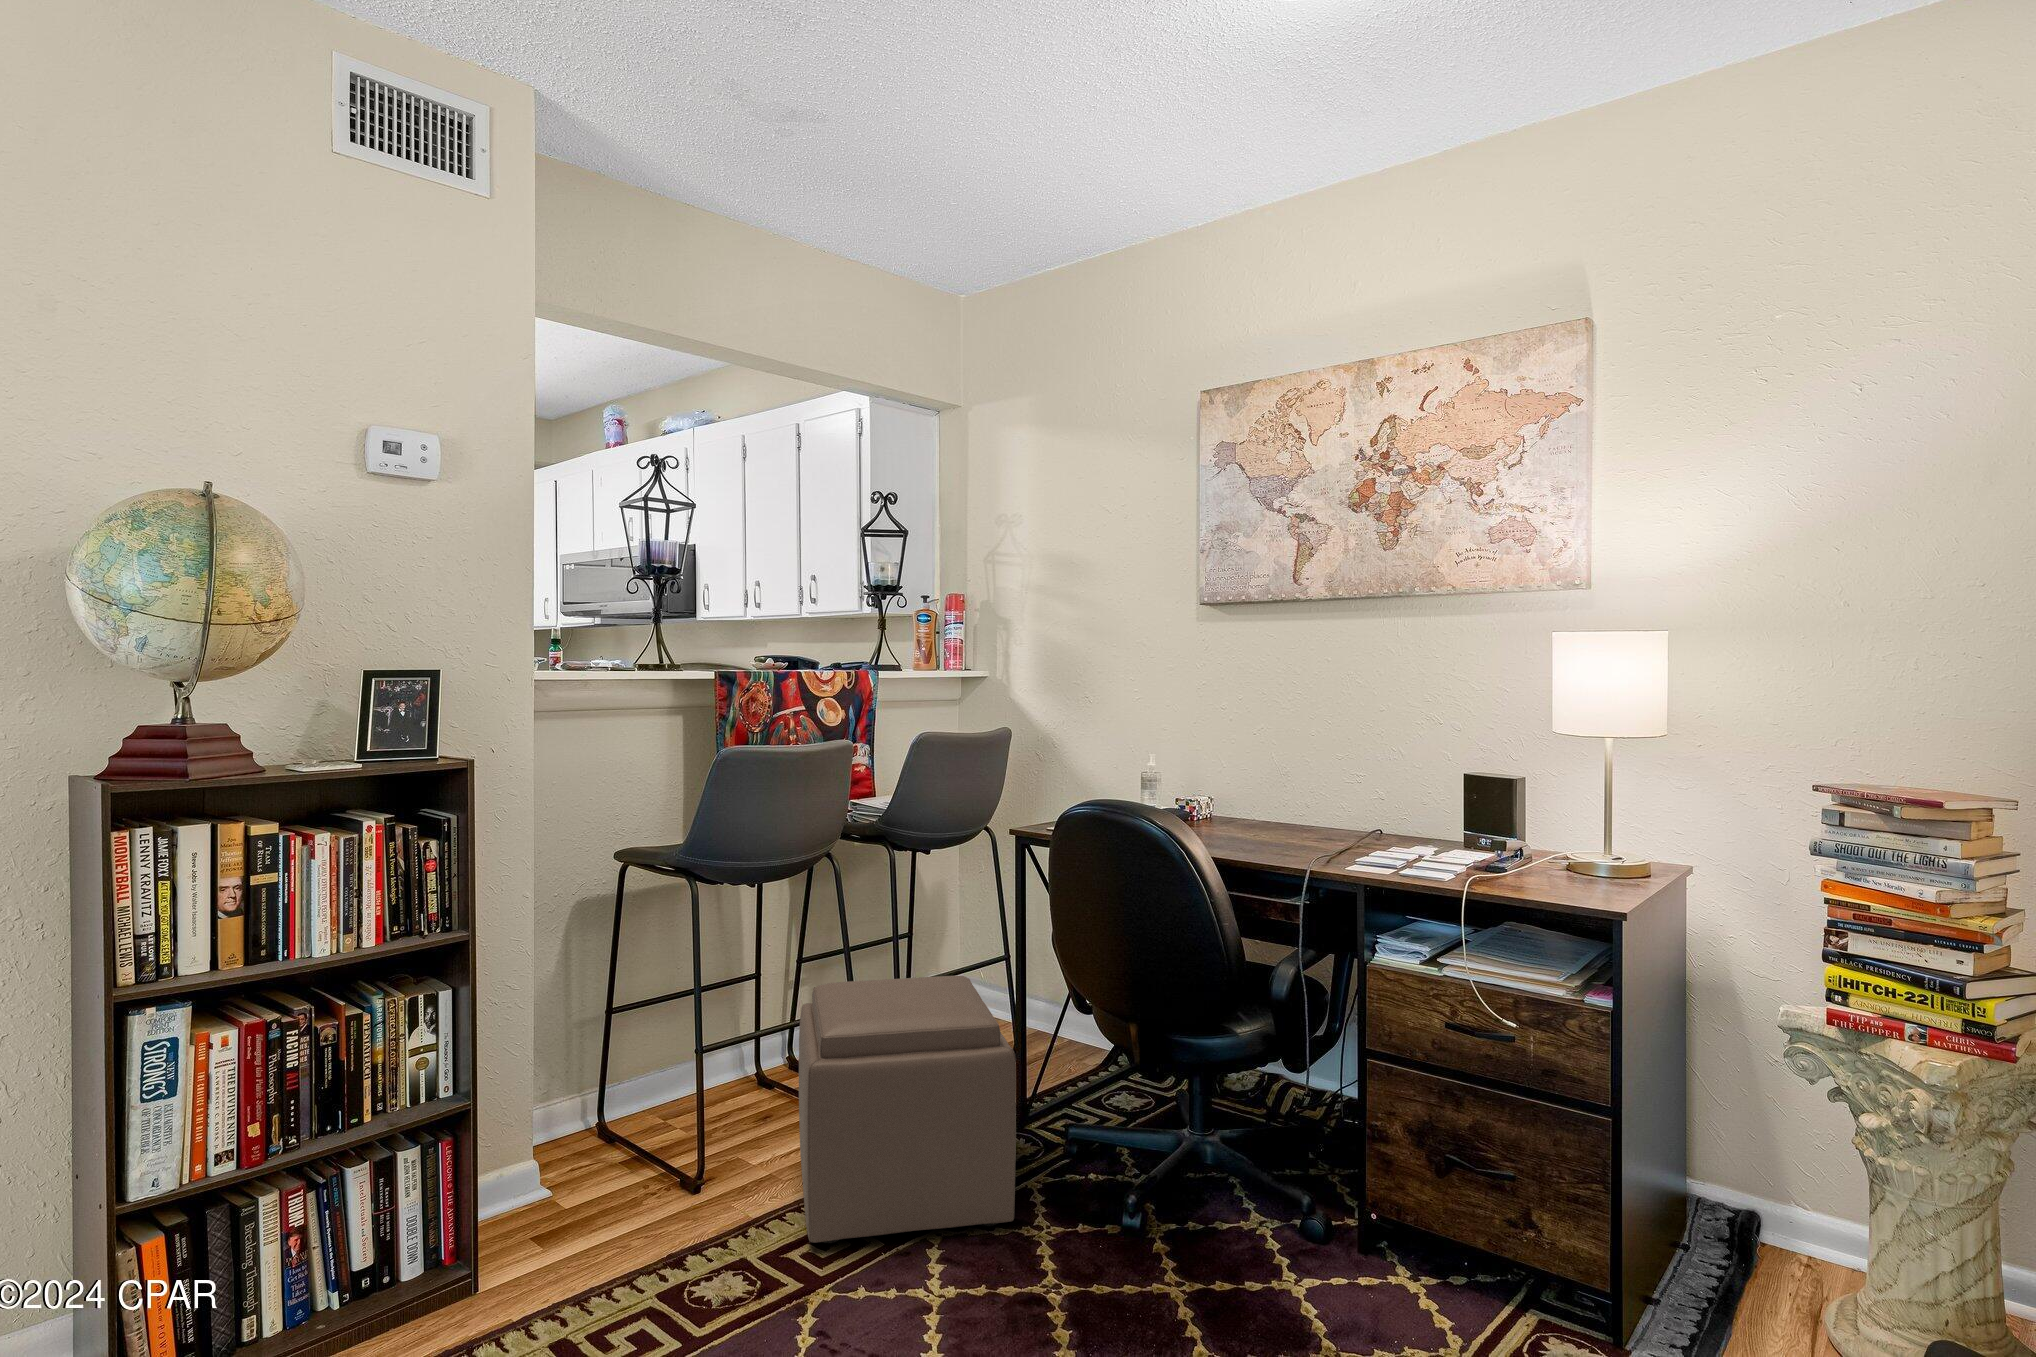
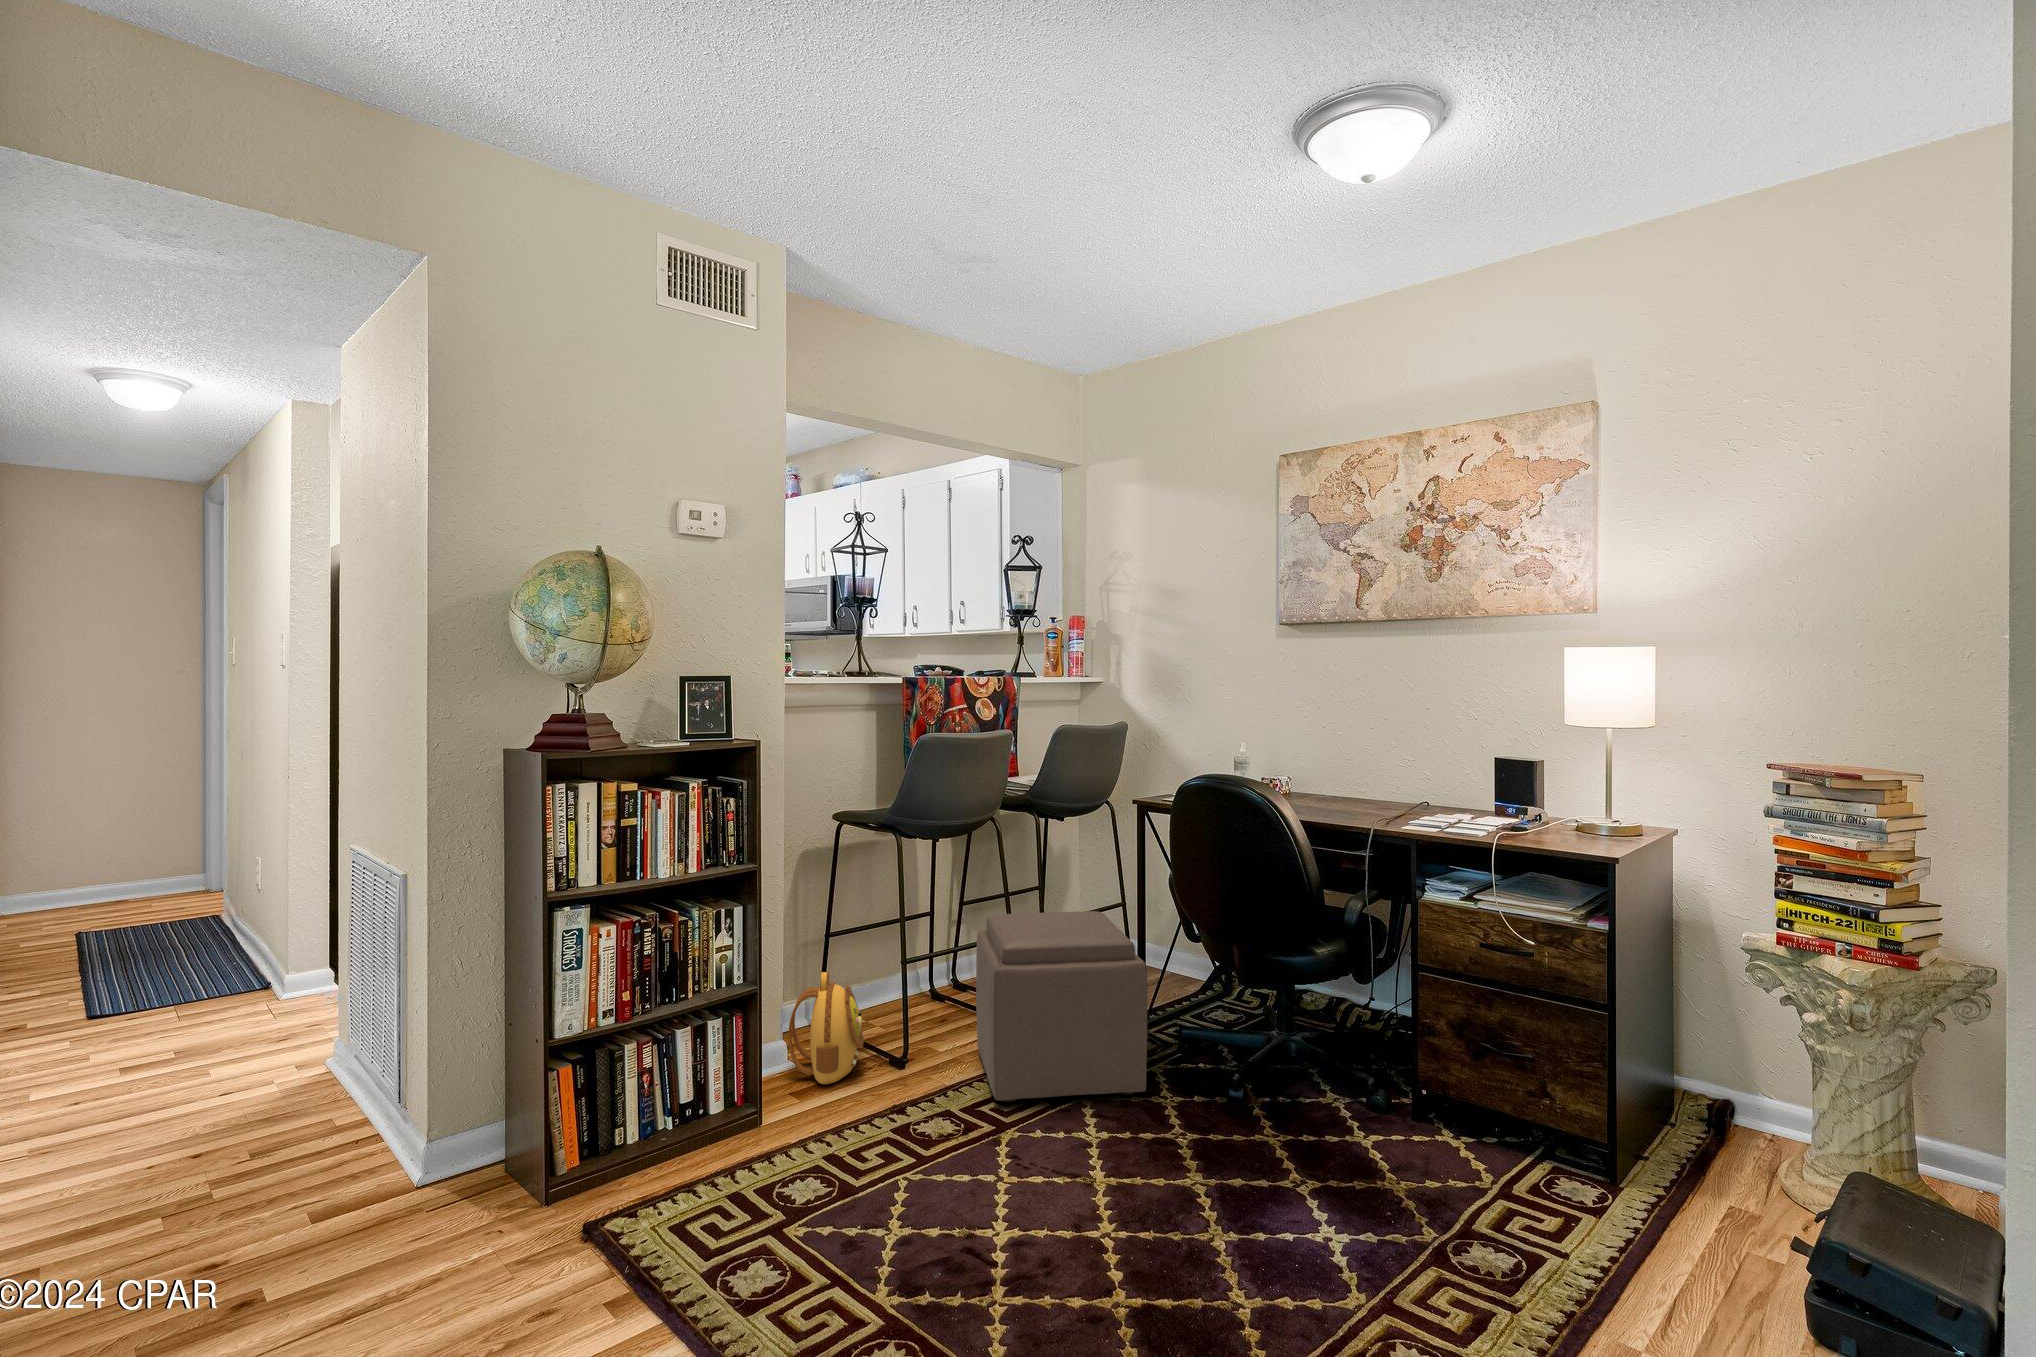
backpack: none [535,1066,645,1221] -> present [788,972,864,1084]

